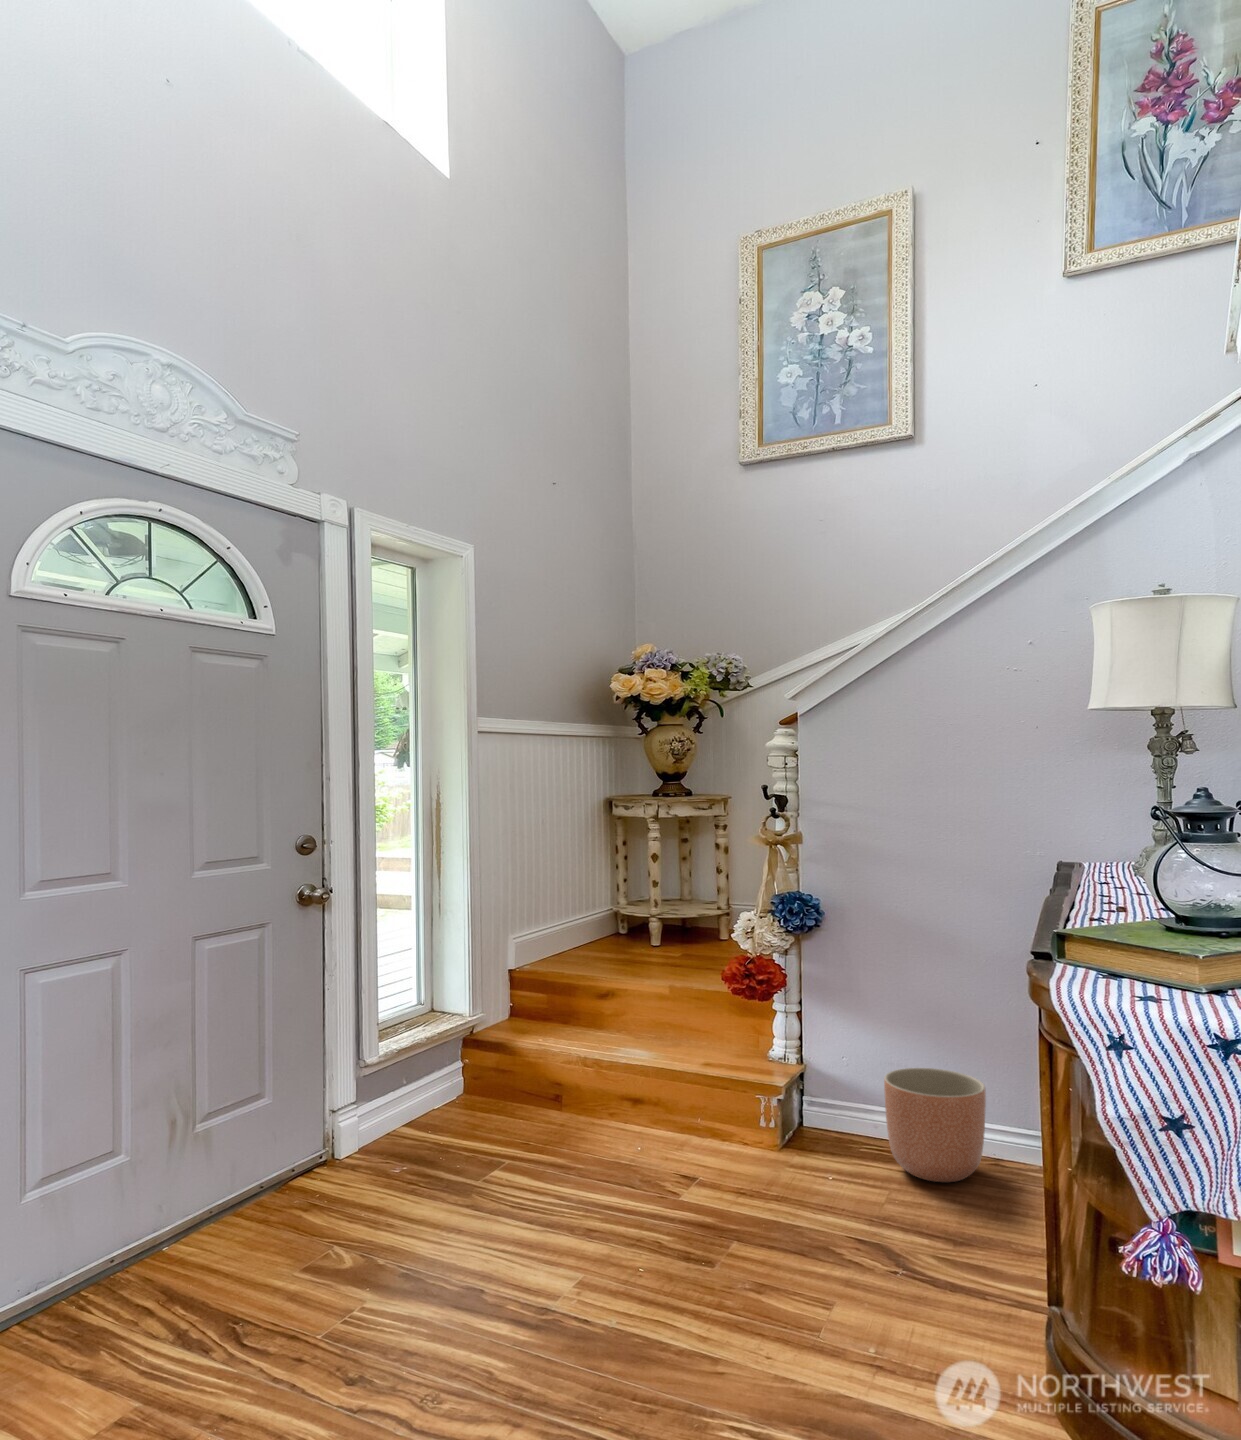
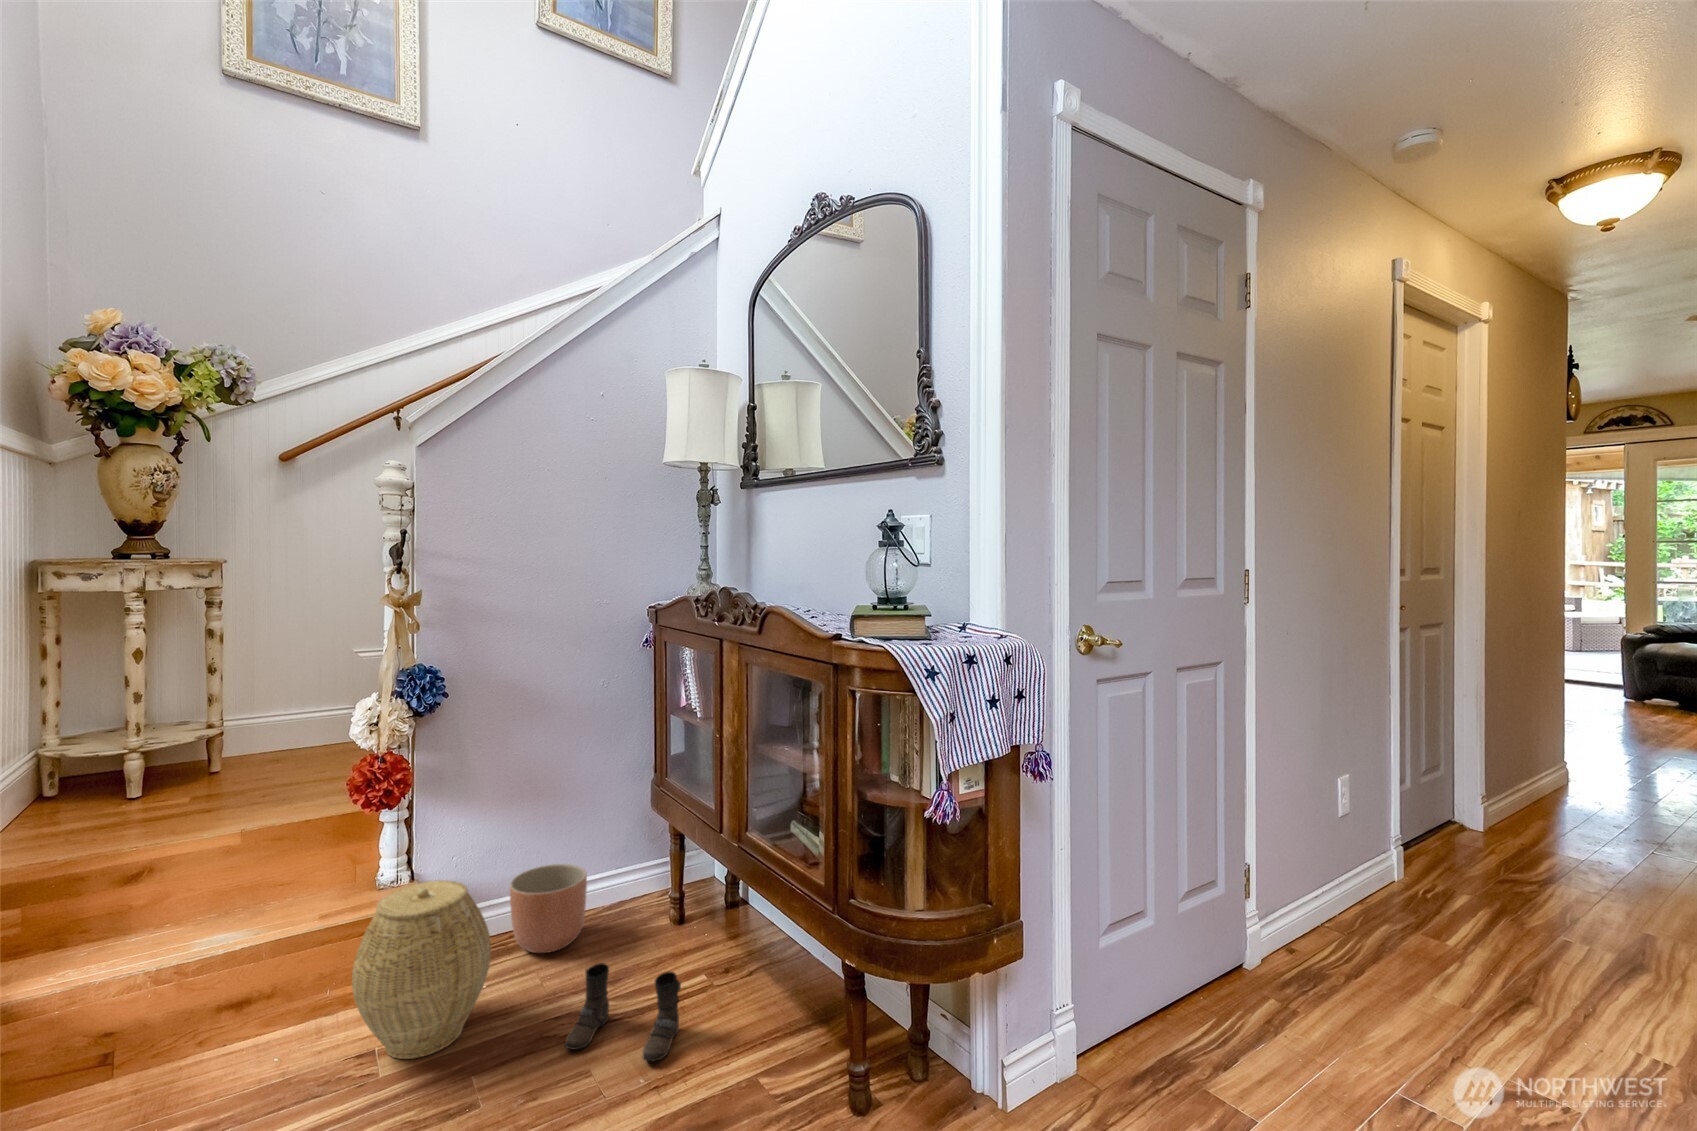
woven basket: none [671,1016,809,1205] -> present [352,880,491,1059]
boots: none [830,1183,976,1344] -> present [564,963,681,1061]

